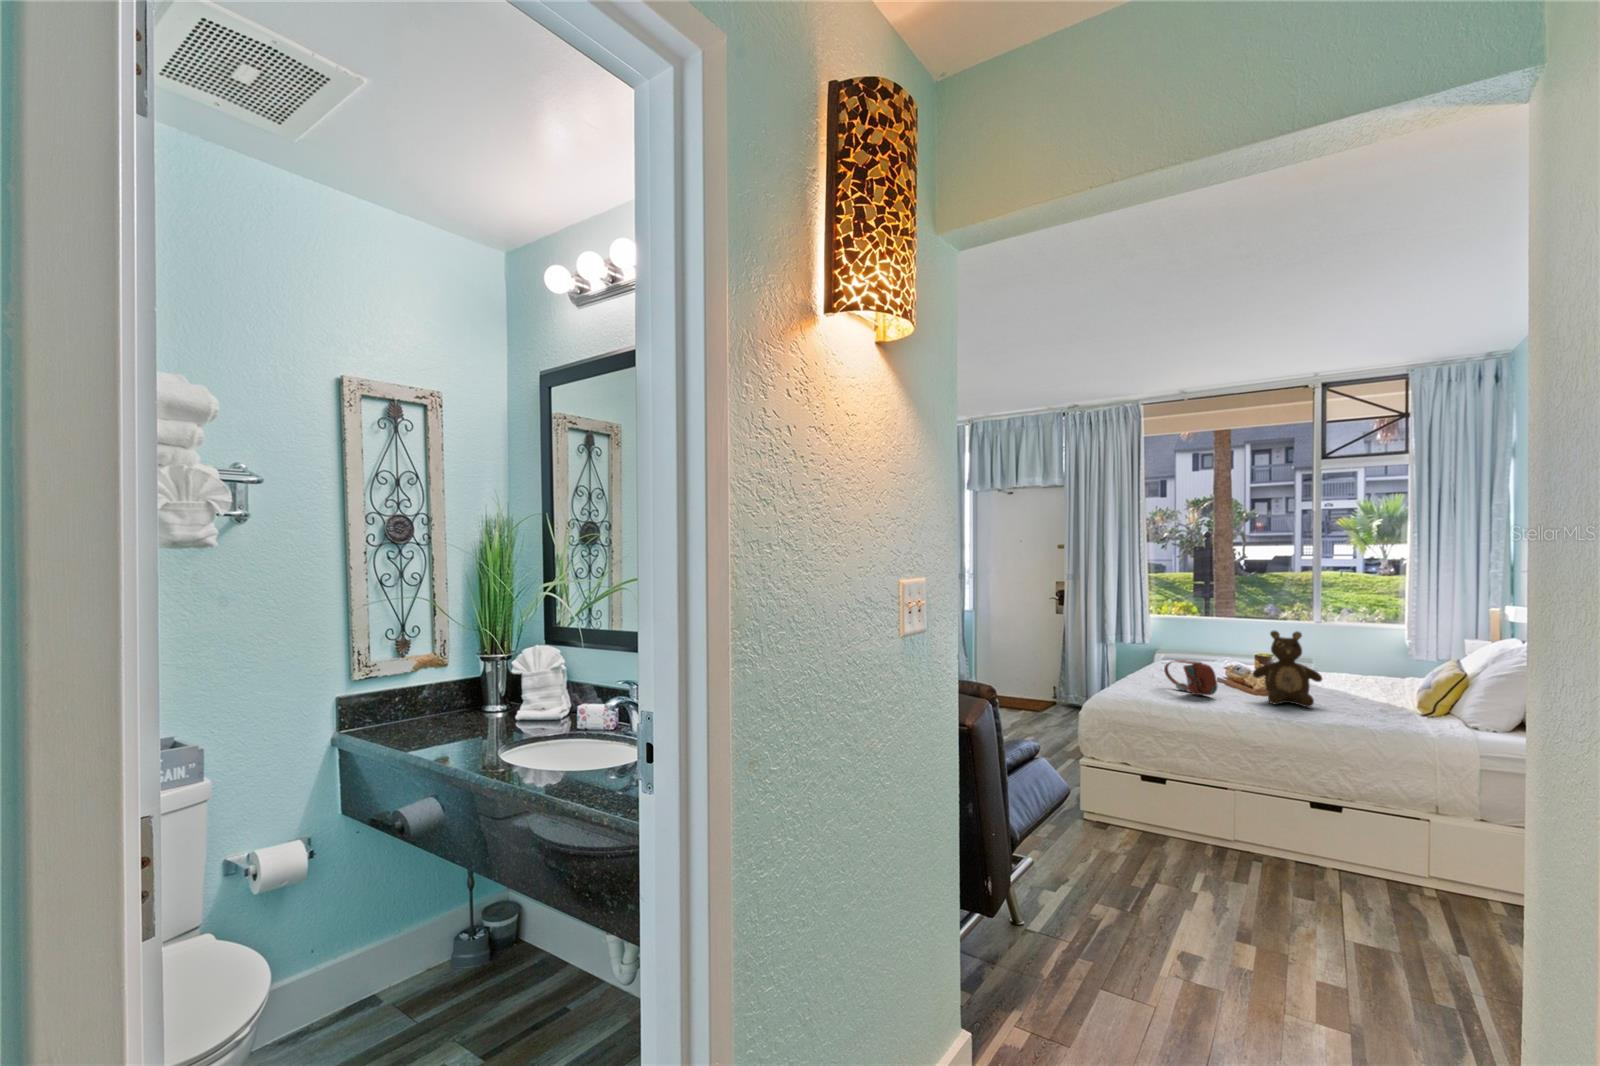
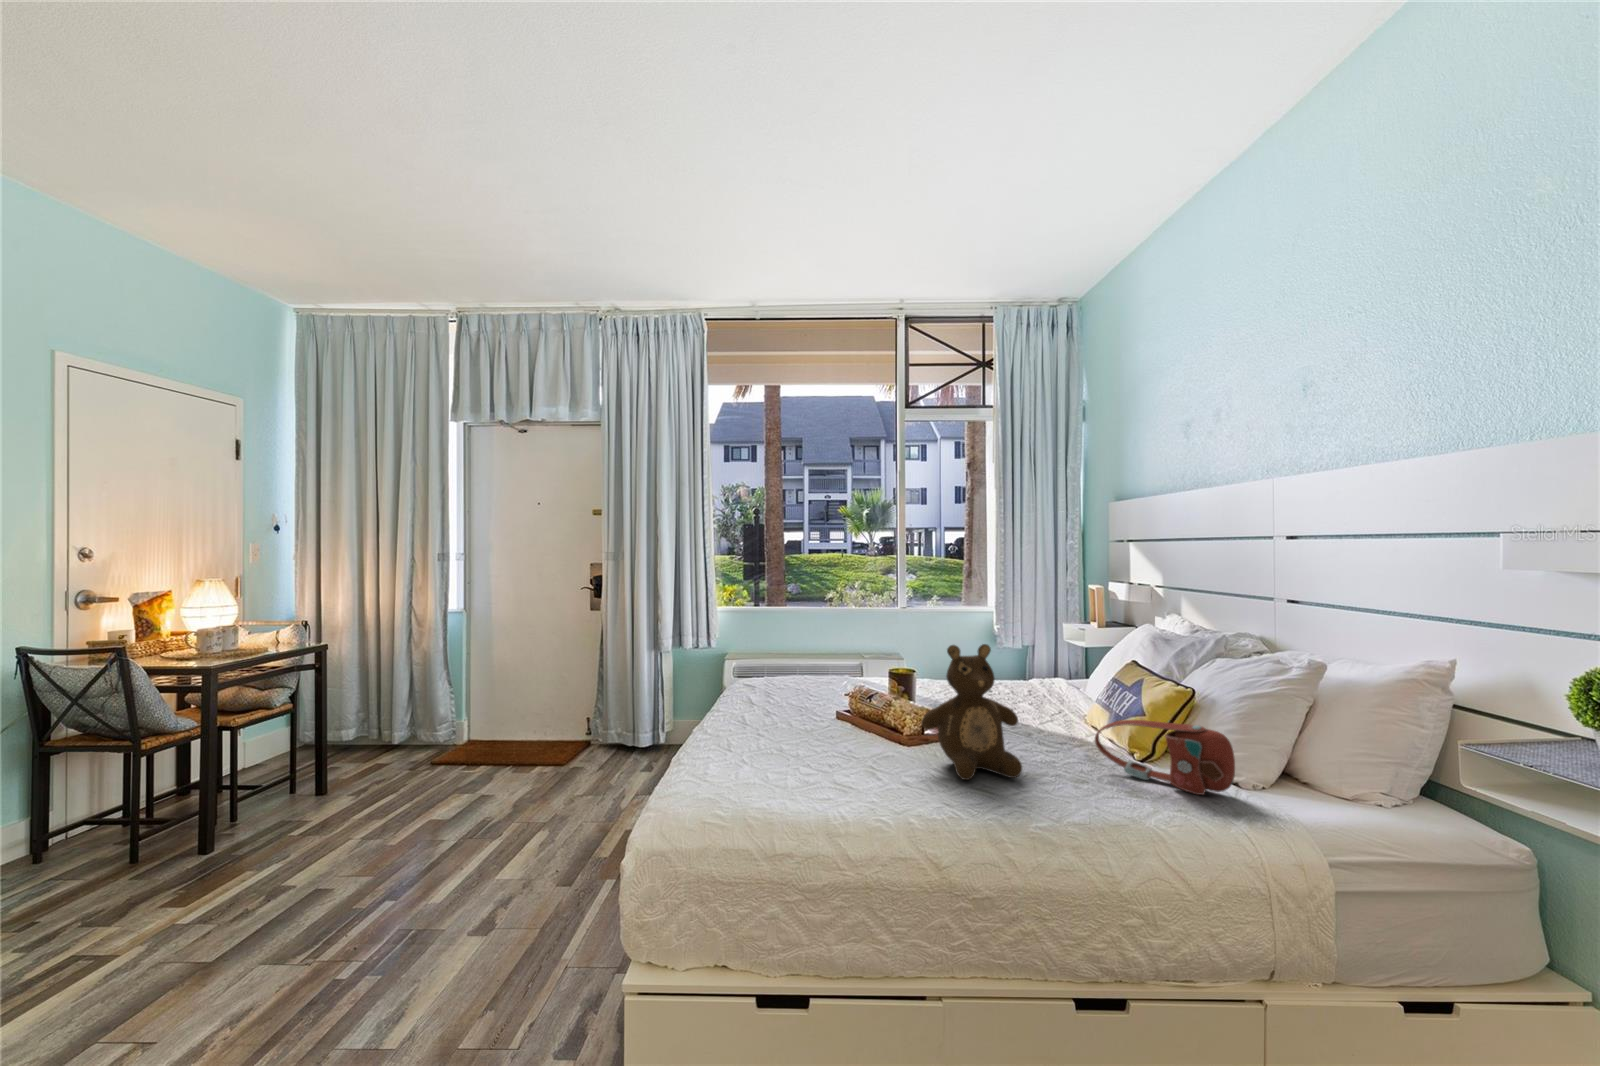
handbag: present [1164,660,1218,695] -> present [1095,720,1235,795]

